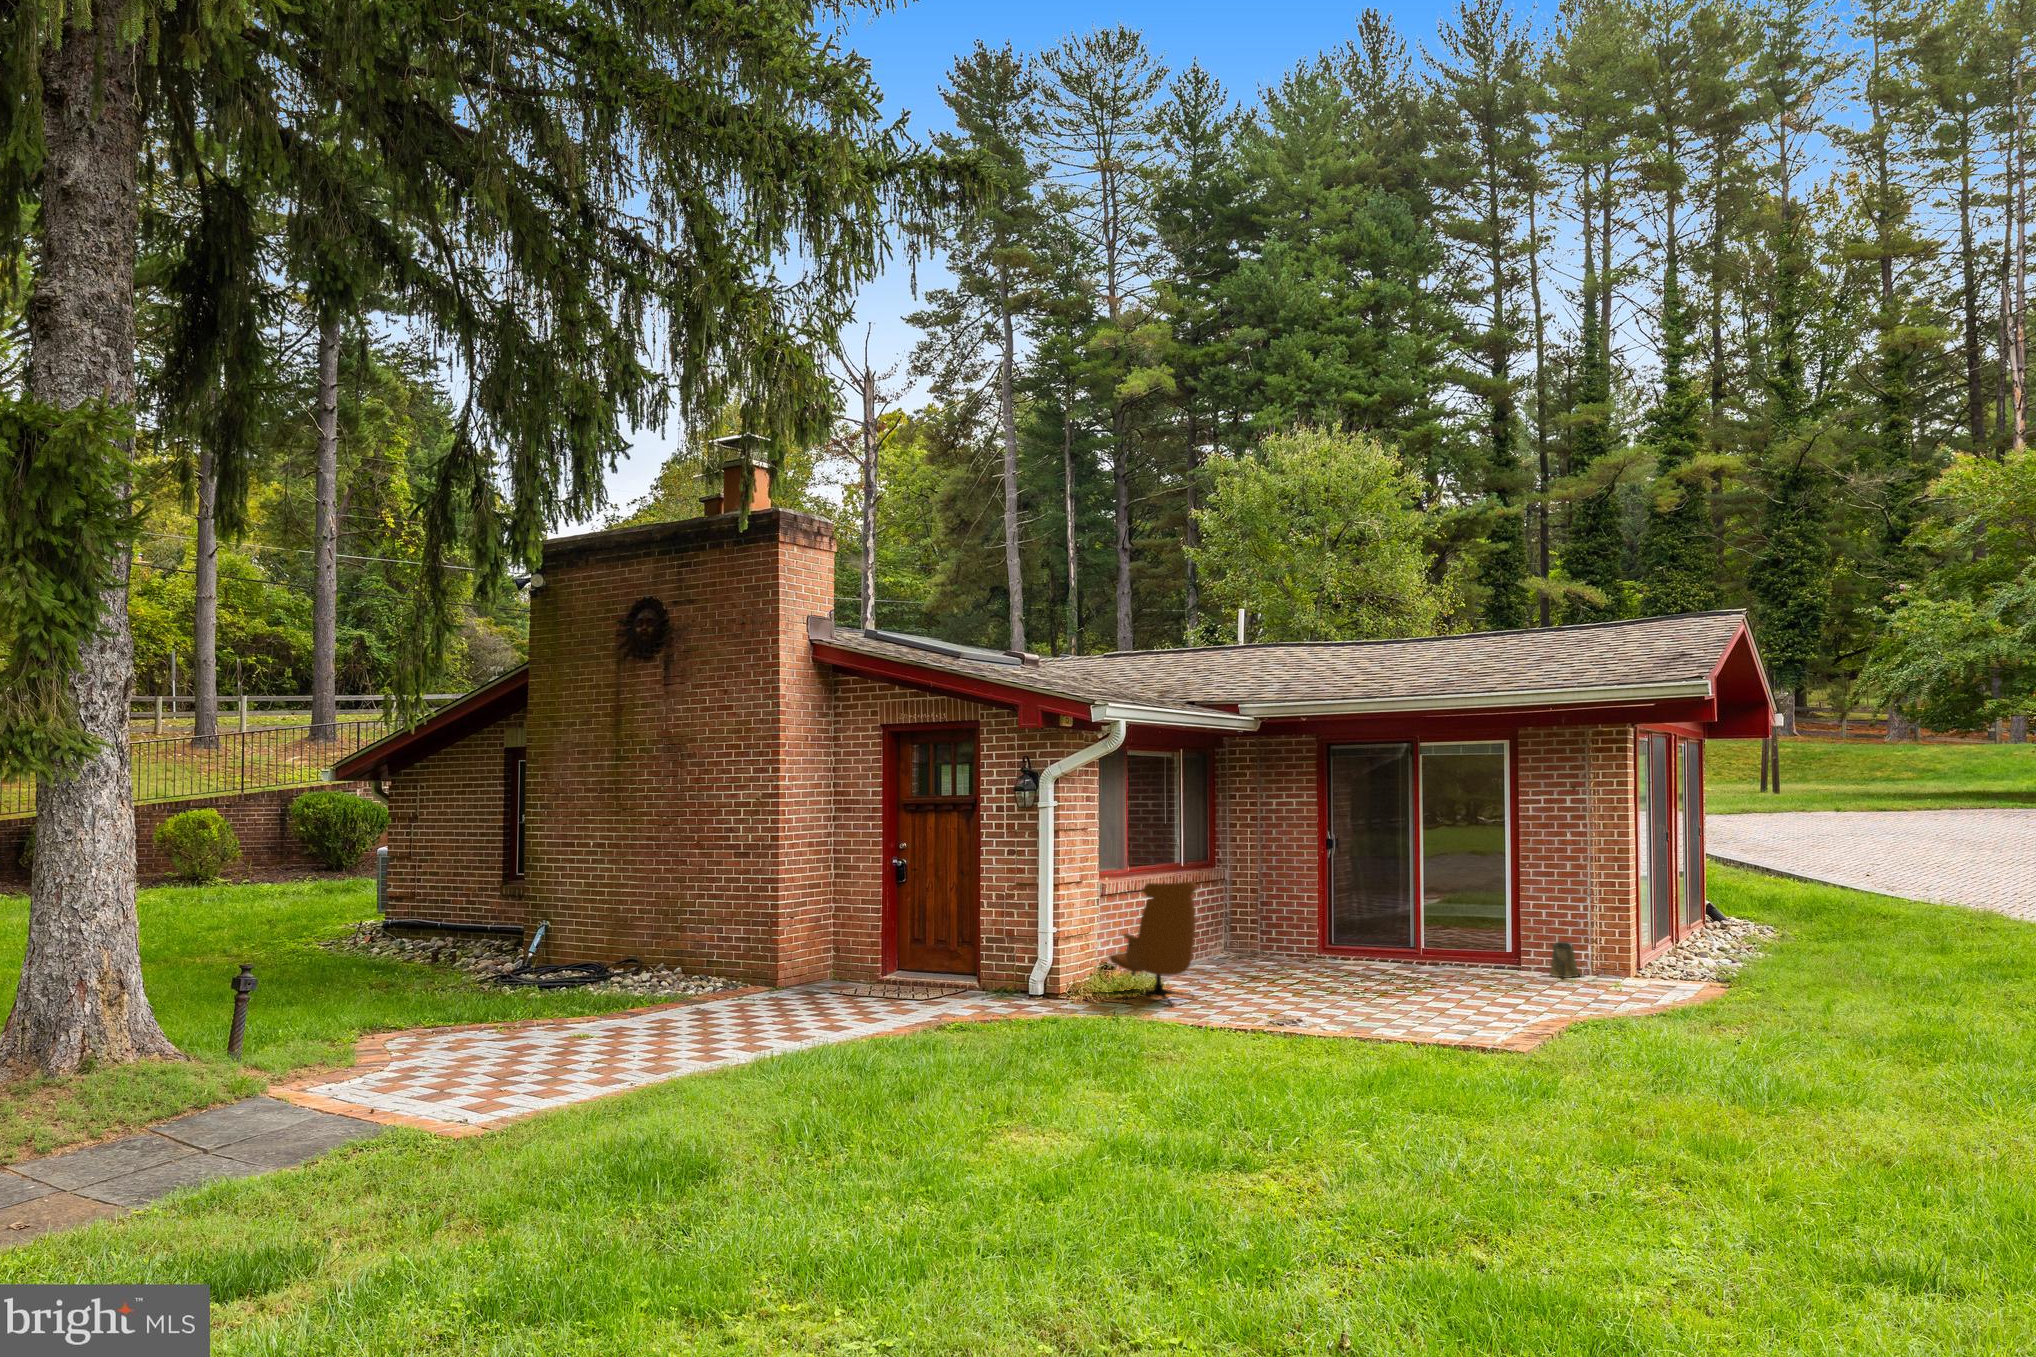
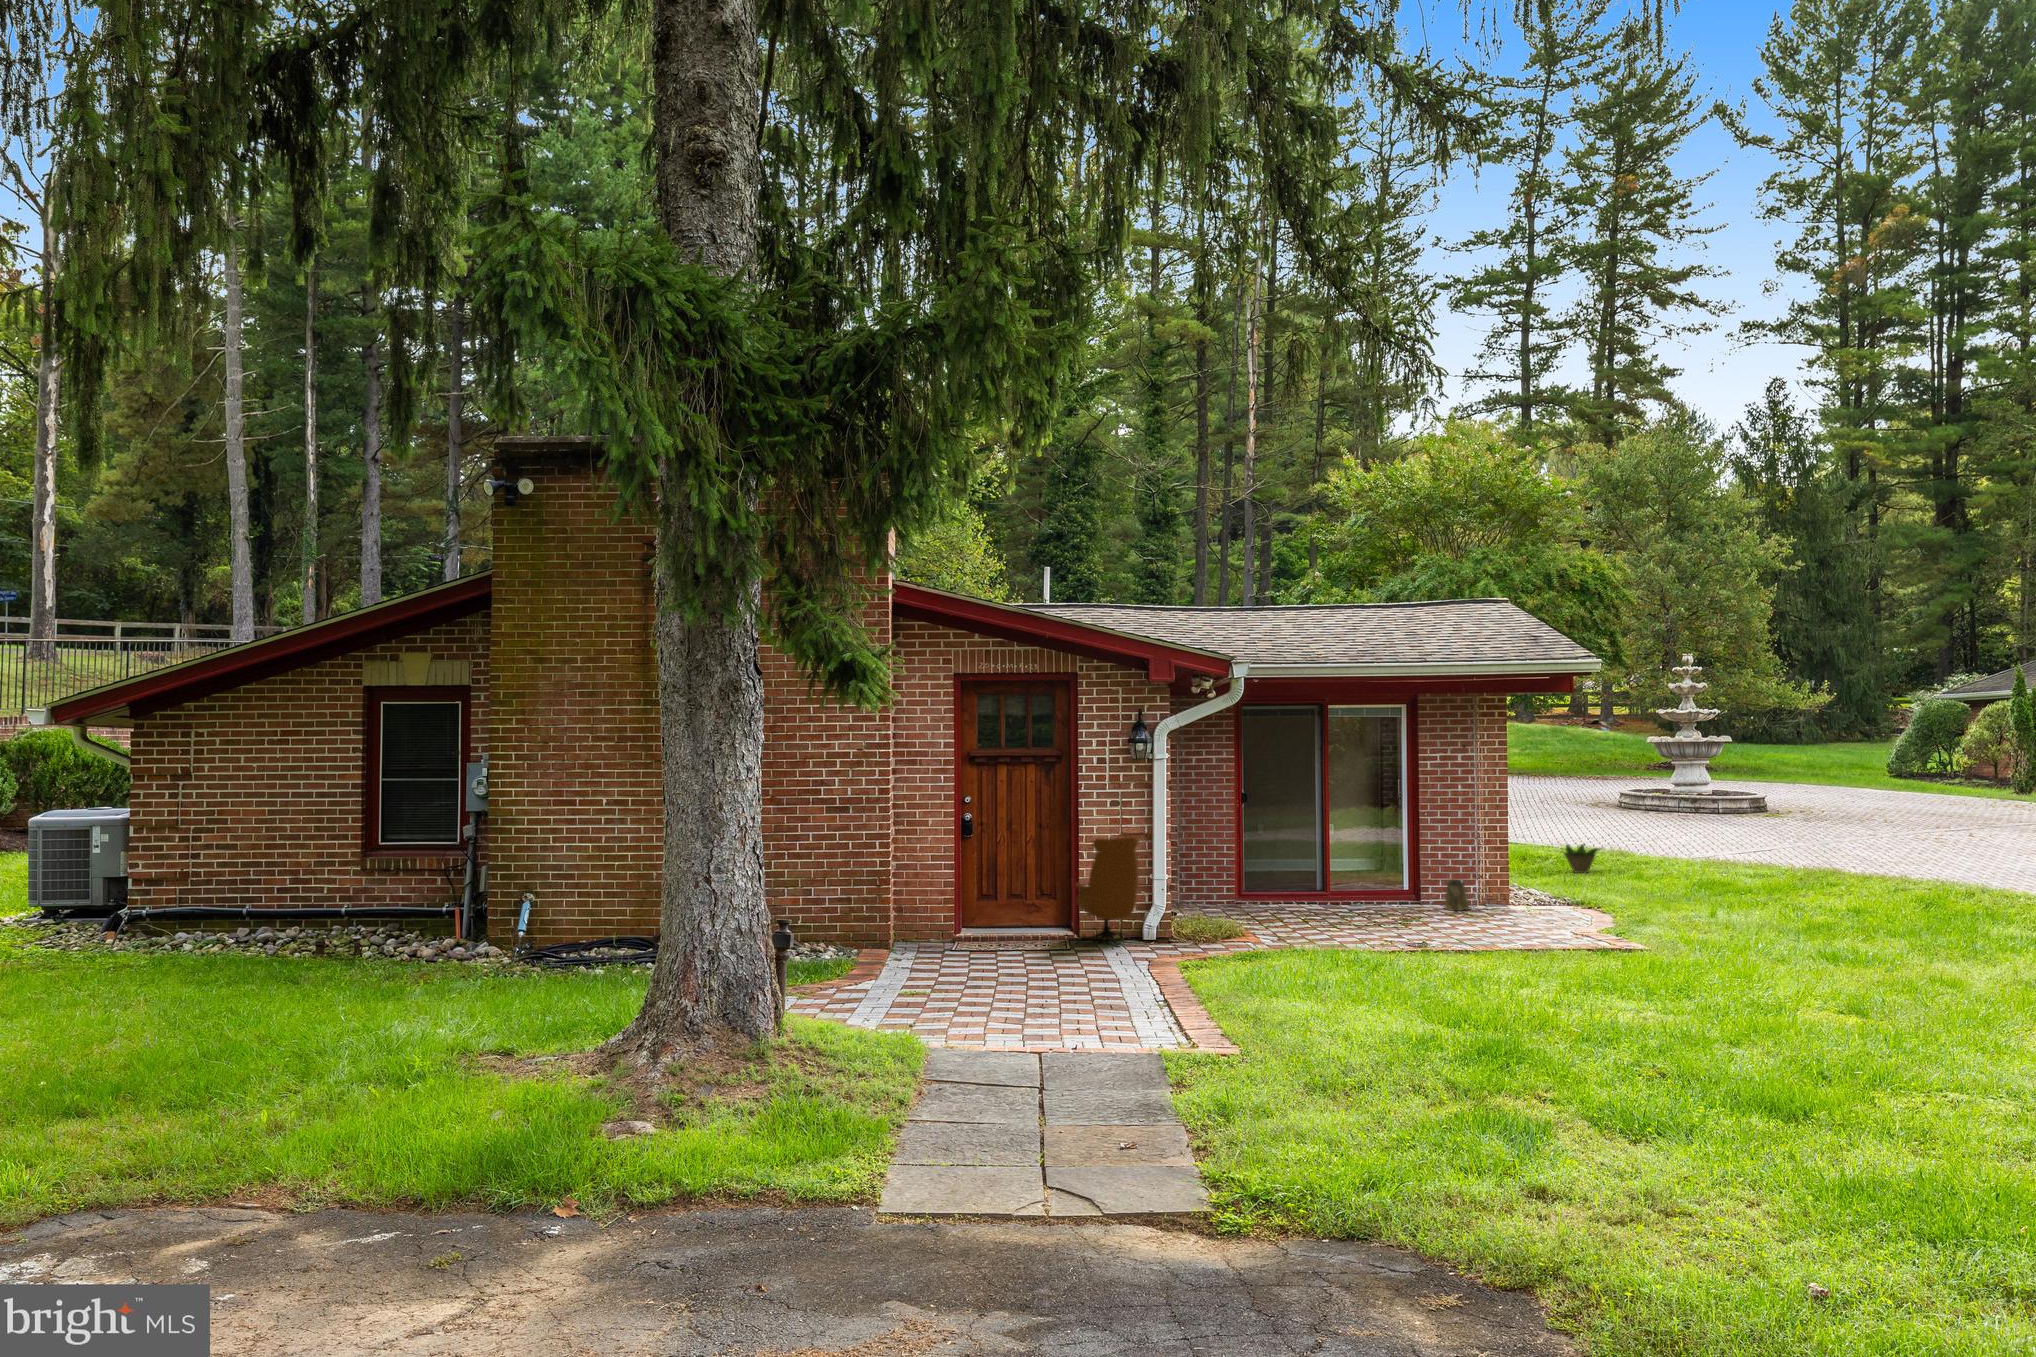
decorative plant: none [1684,907,1745,942] -> present [1562,844,1601,873]

